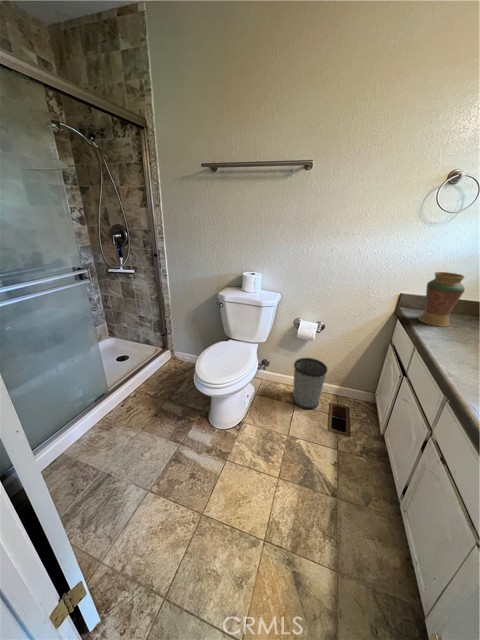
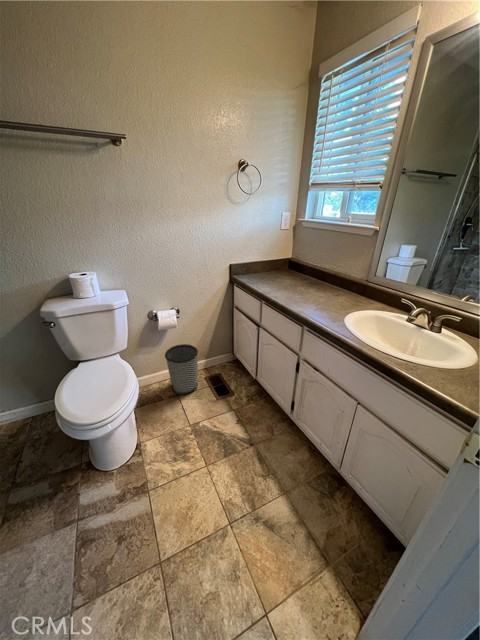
decorative vase: present [419,272,465,327] -> none [251,242,274,284]

